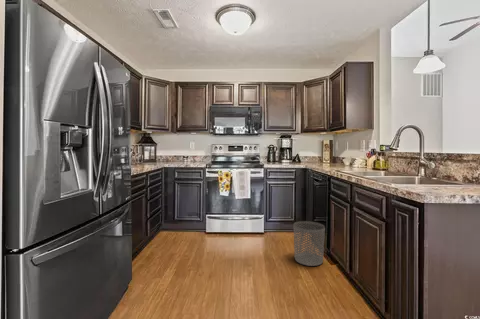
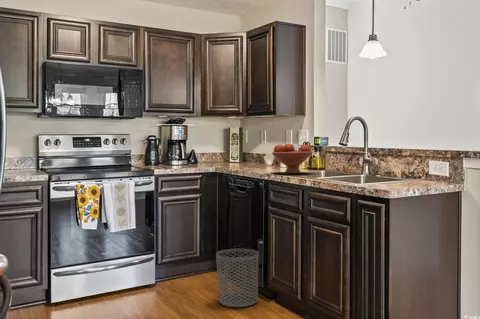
fruit bowl: none [341,149,375,172] -> present [272,144,313,174]

